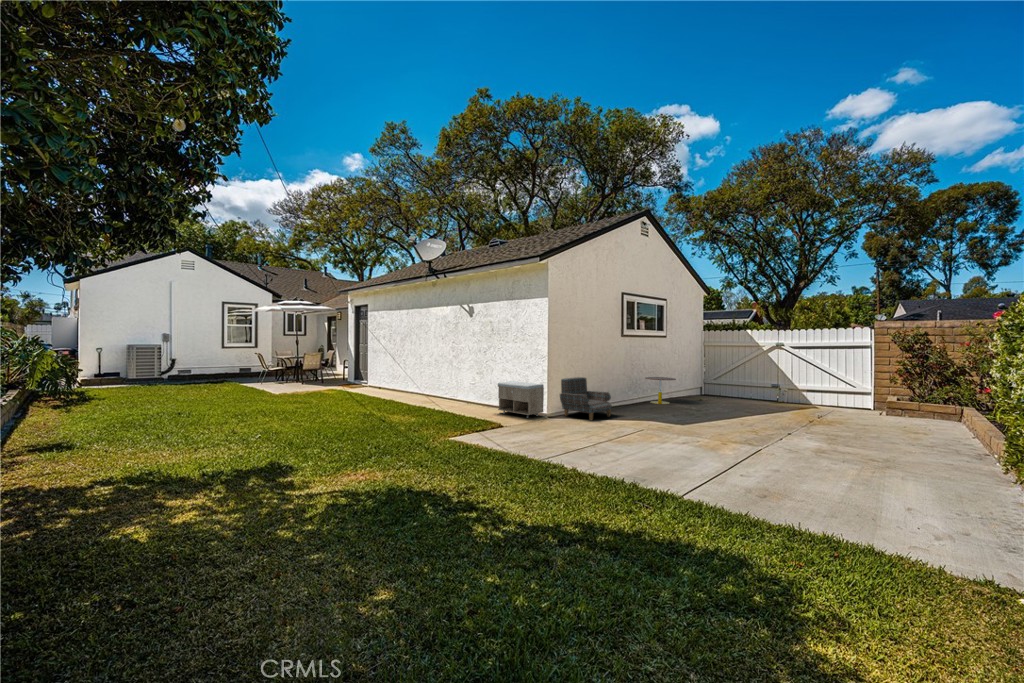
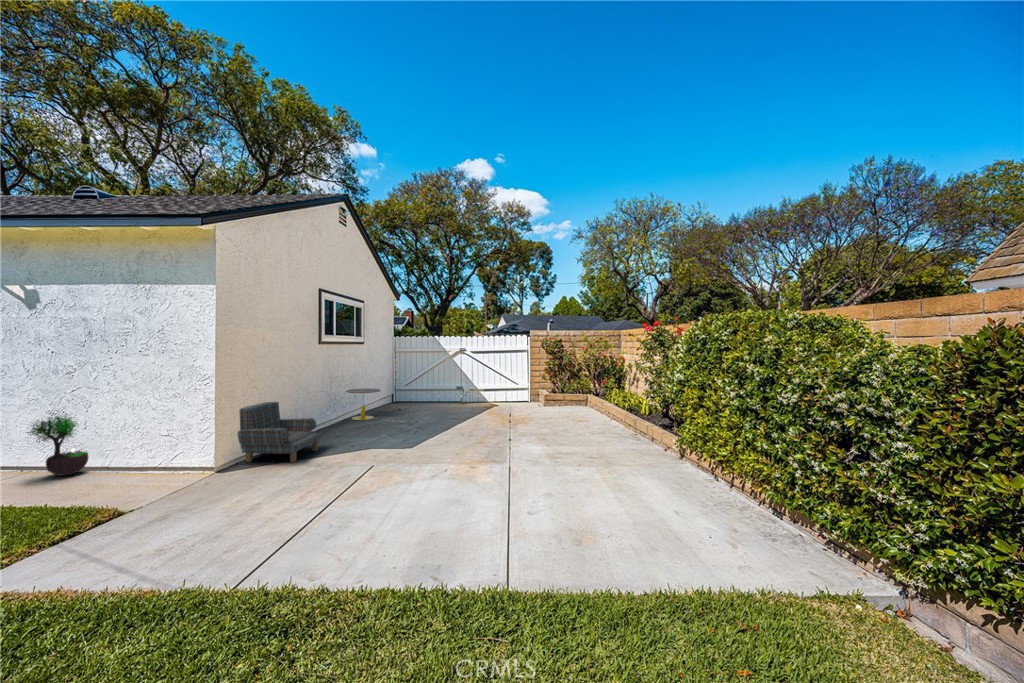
potted tree: none [469,371,493,408] -> present [28,415,88,475]
storage bench: present [498,381,544,418] -> none [105,421,208,481]

